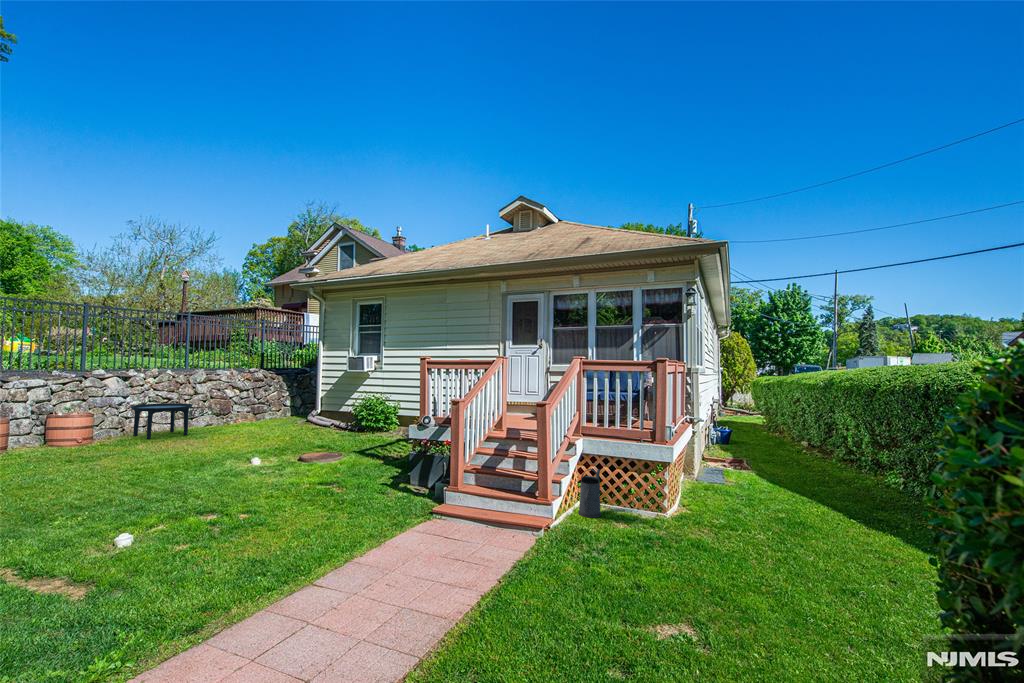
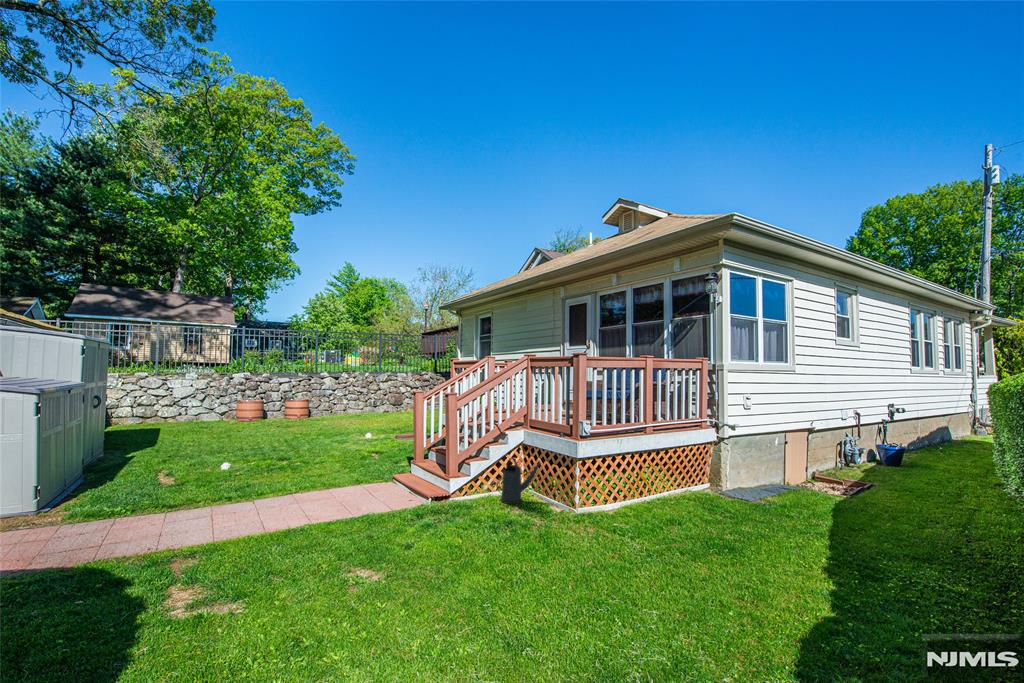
round table: present [130,403,193,439] -> none [332,396,371,420]

